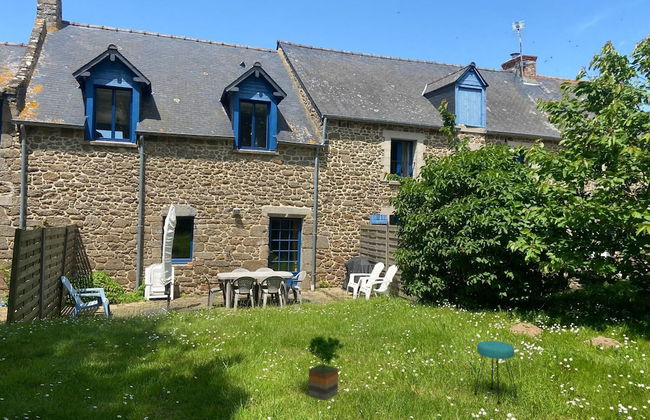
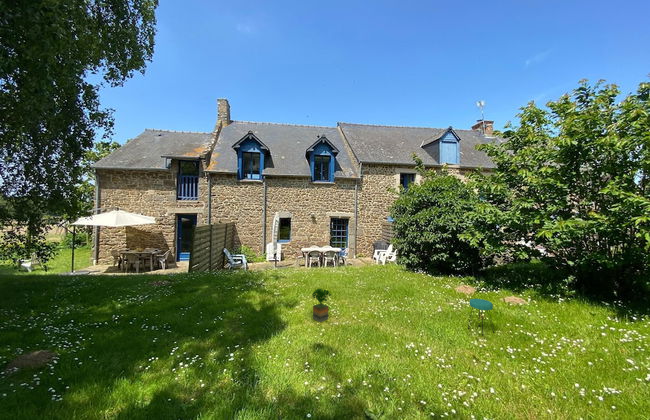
stool: present [475,341,517,403] -> present [468,299,494,335]

